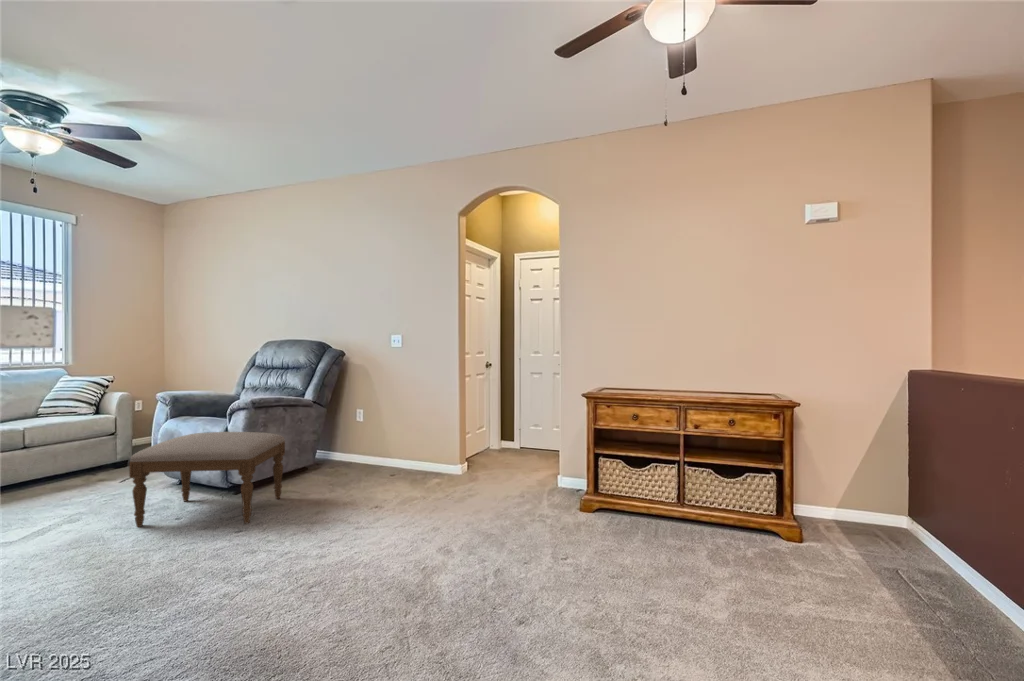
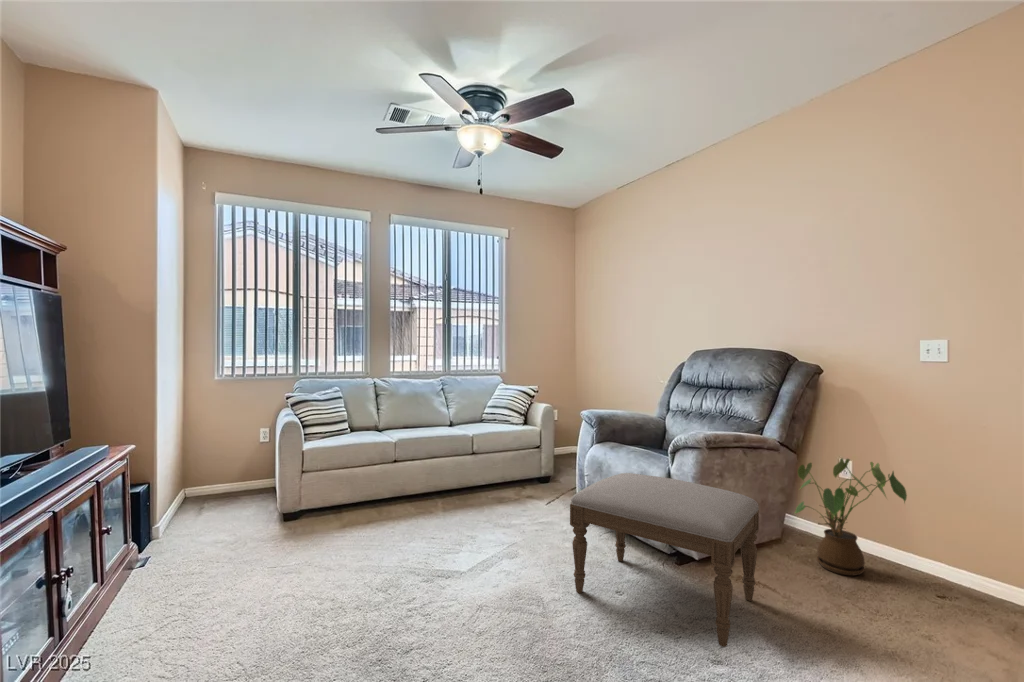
house plant: none [320,406,378,474] -> present [795,458,907,576]

